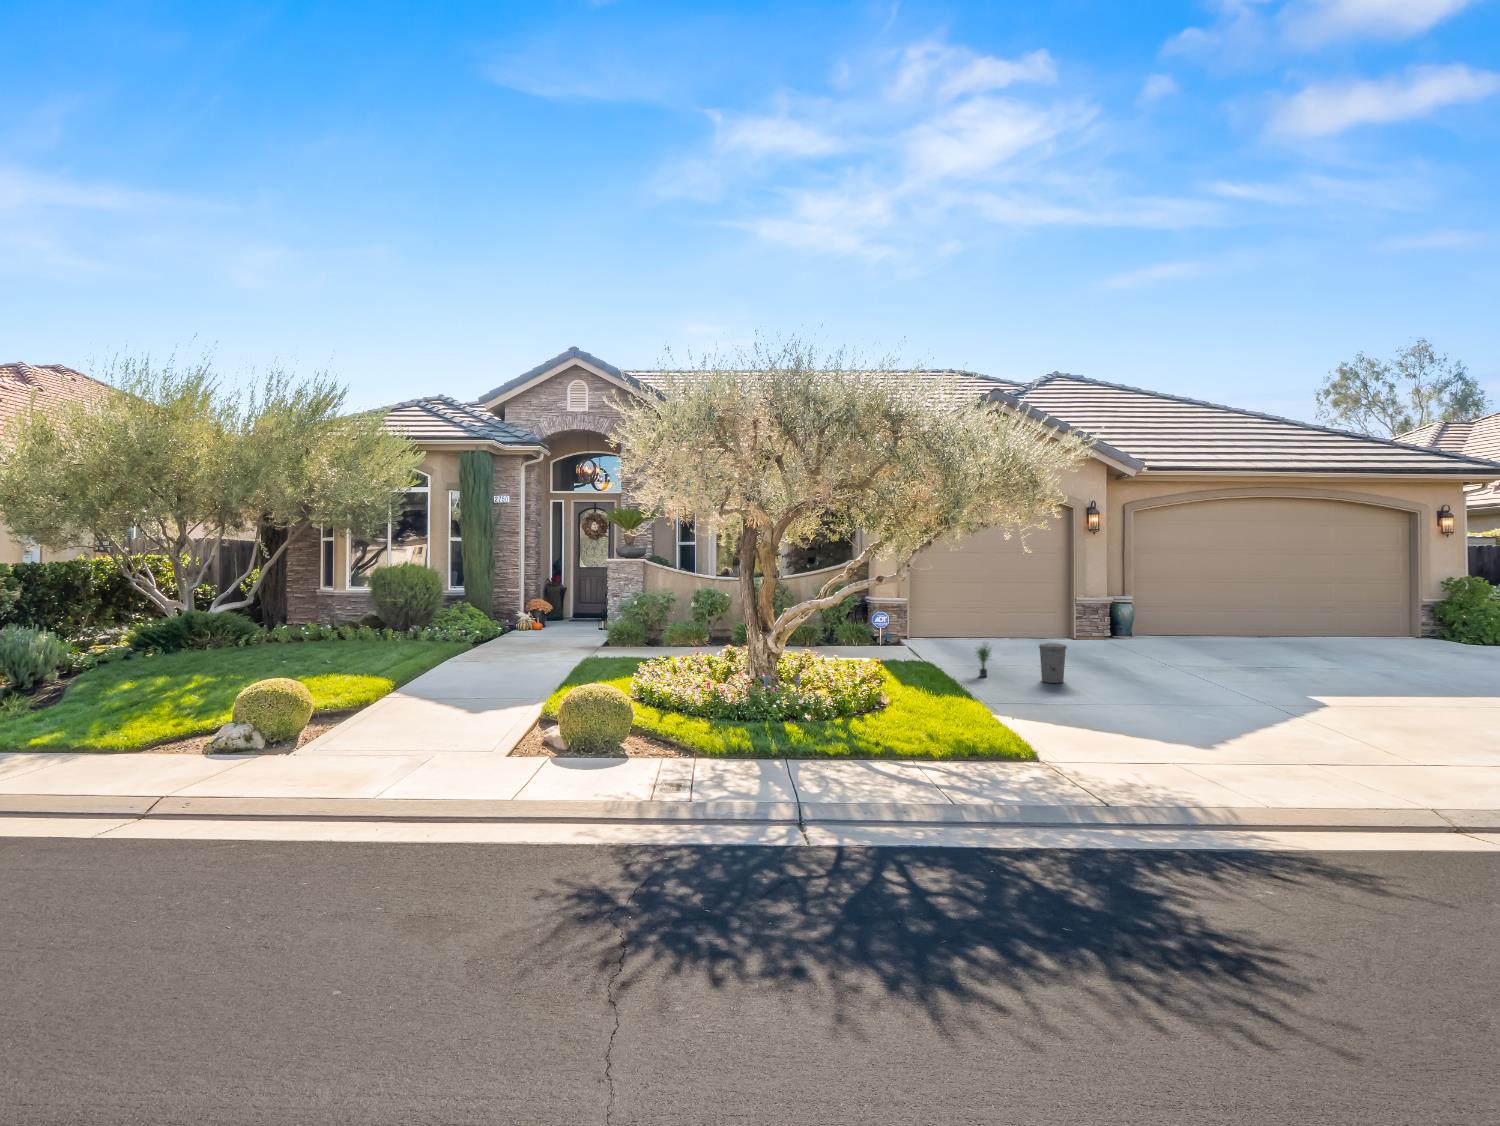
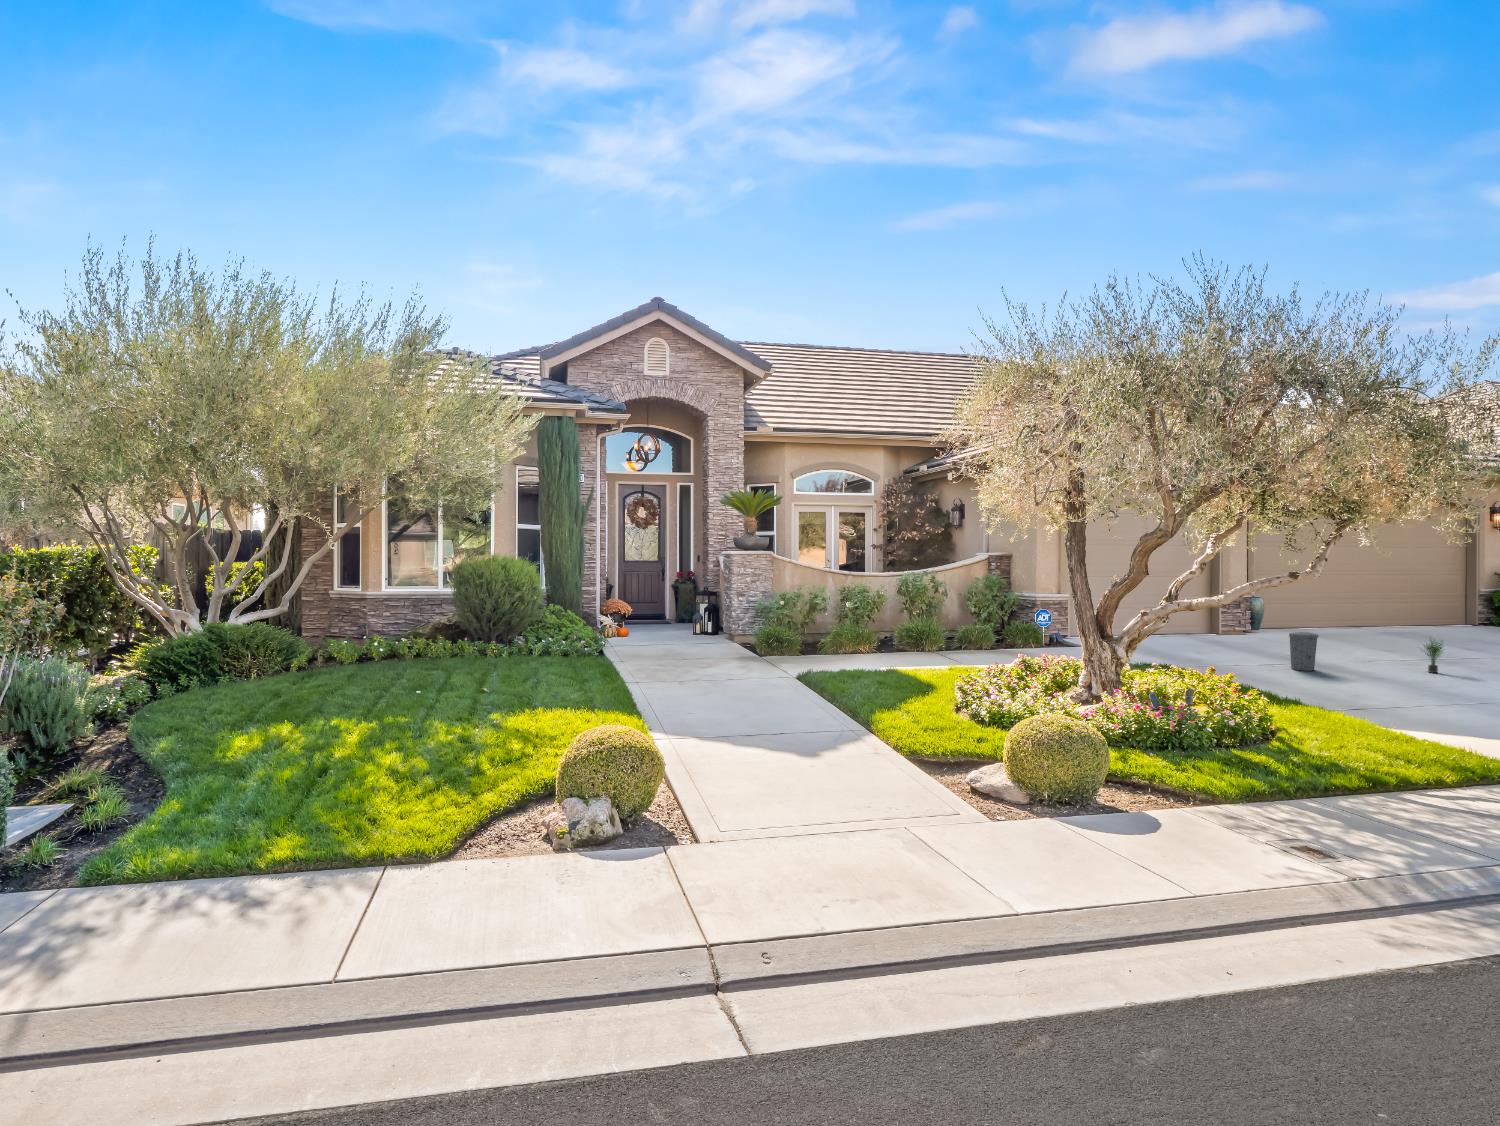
potted plant: present [976,643,990,677] -> present [1422,639,1443,673]

